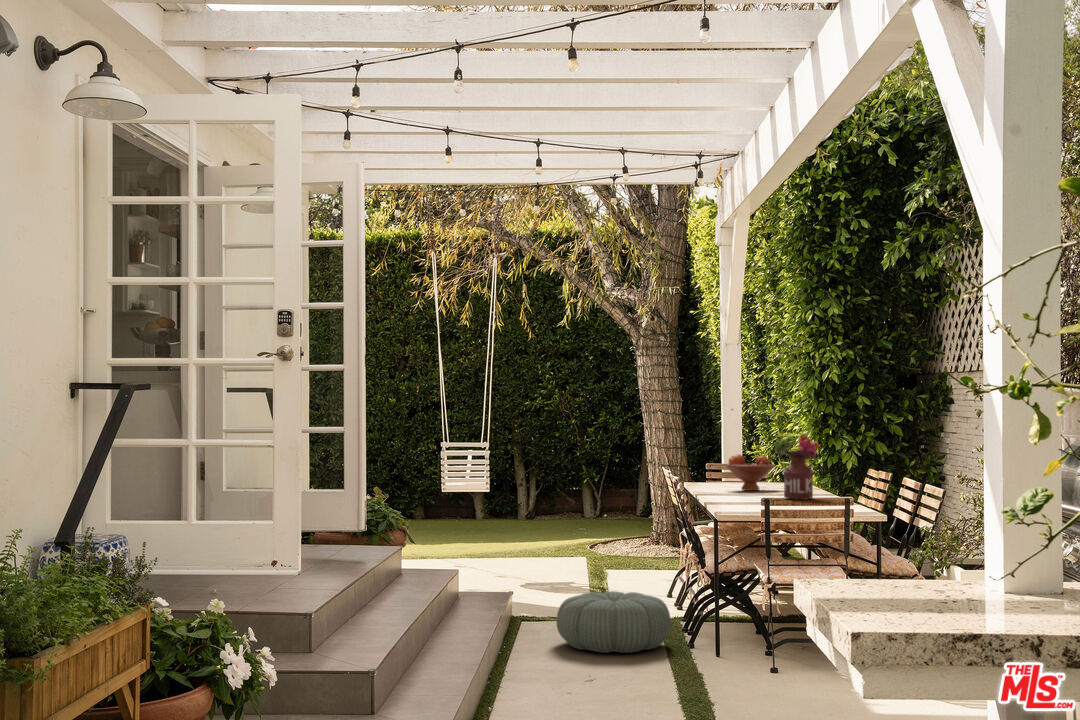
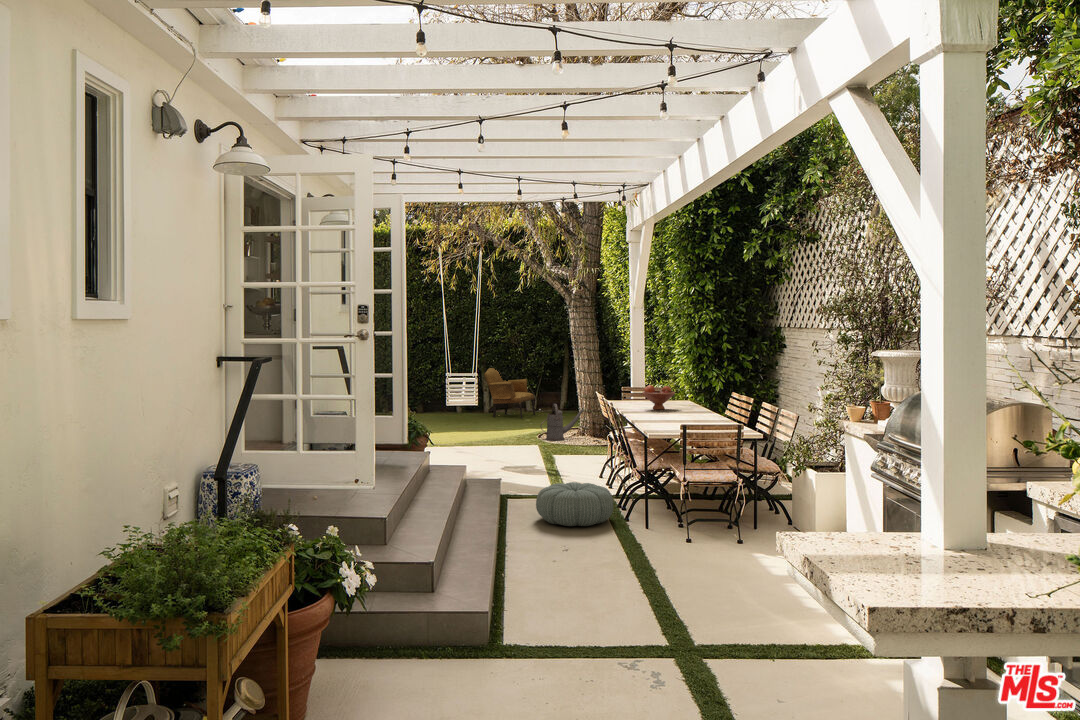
flower arrangement: present [775,435,819,500] -> none [681,375,712,420]
armchair: none [509,445,589,523] -> present [484,368,535,419]
watering can: none [589,494,656,552] -> present [540,404,584,441]

